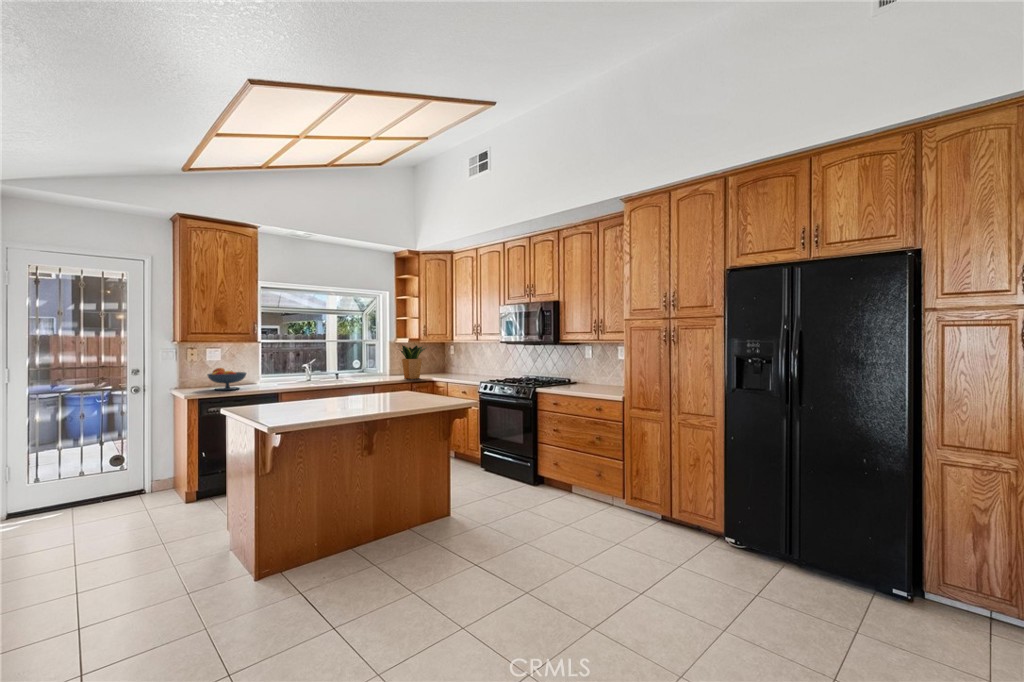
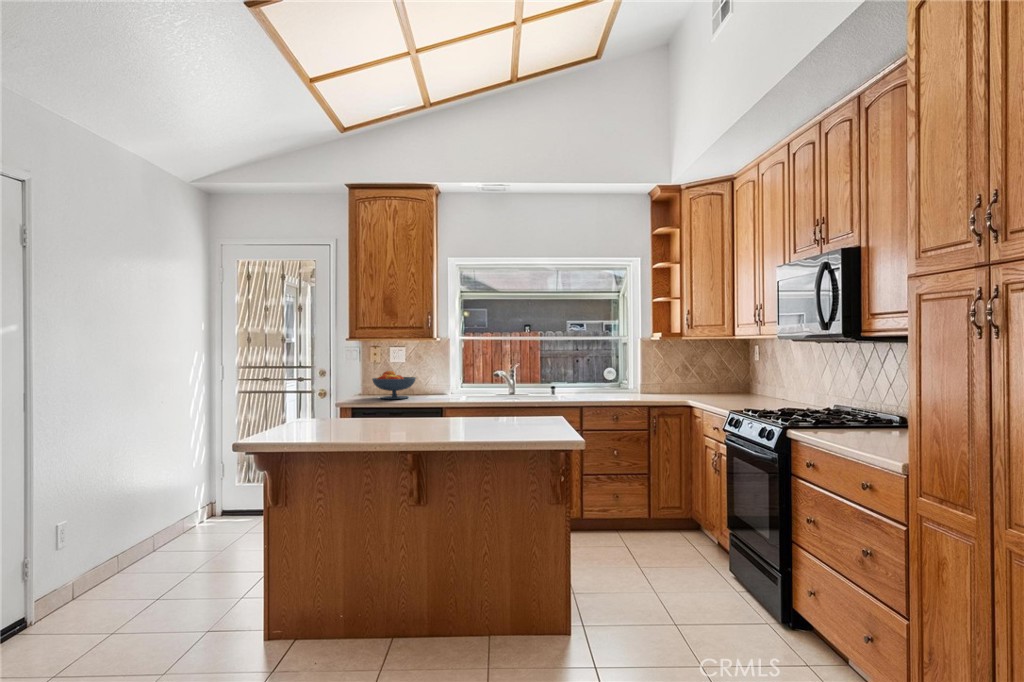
potted plant: present [400,345,426,379] -> none [628,342,686,398]

